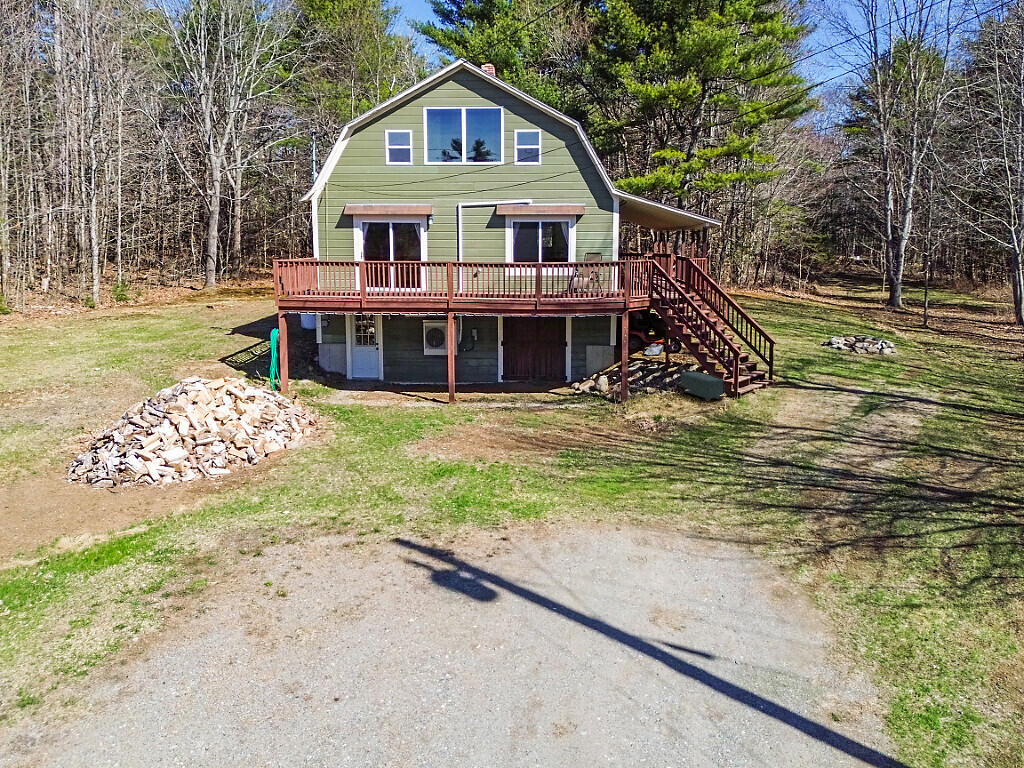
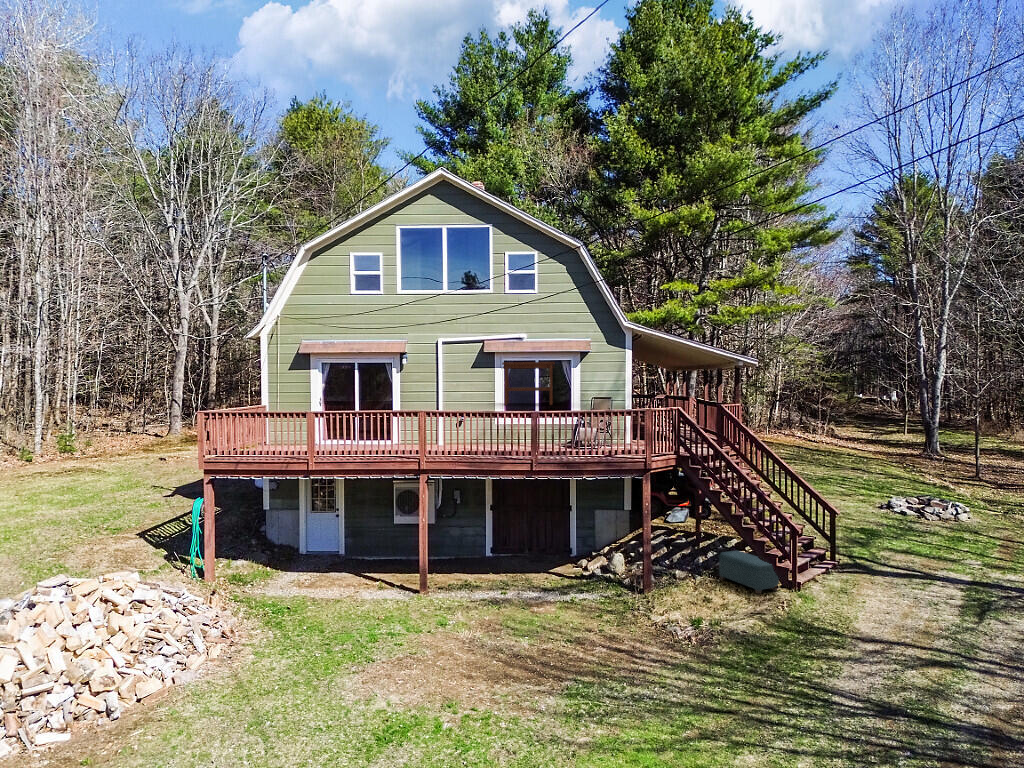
side table: none [512,223,555,259] -> present [502,362,555,405]

